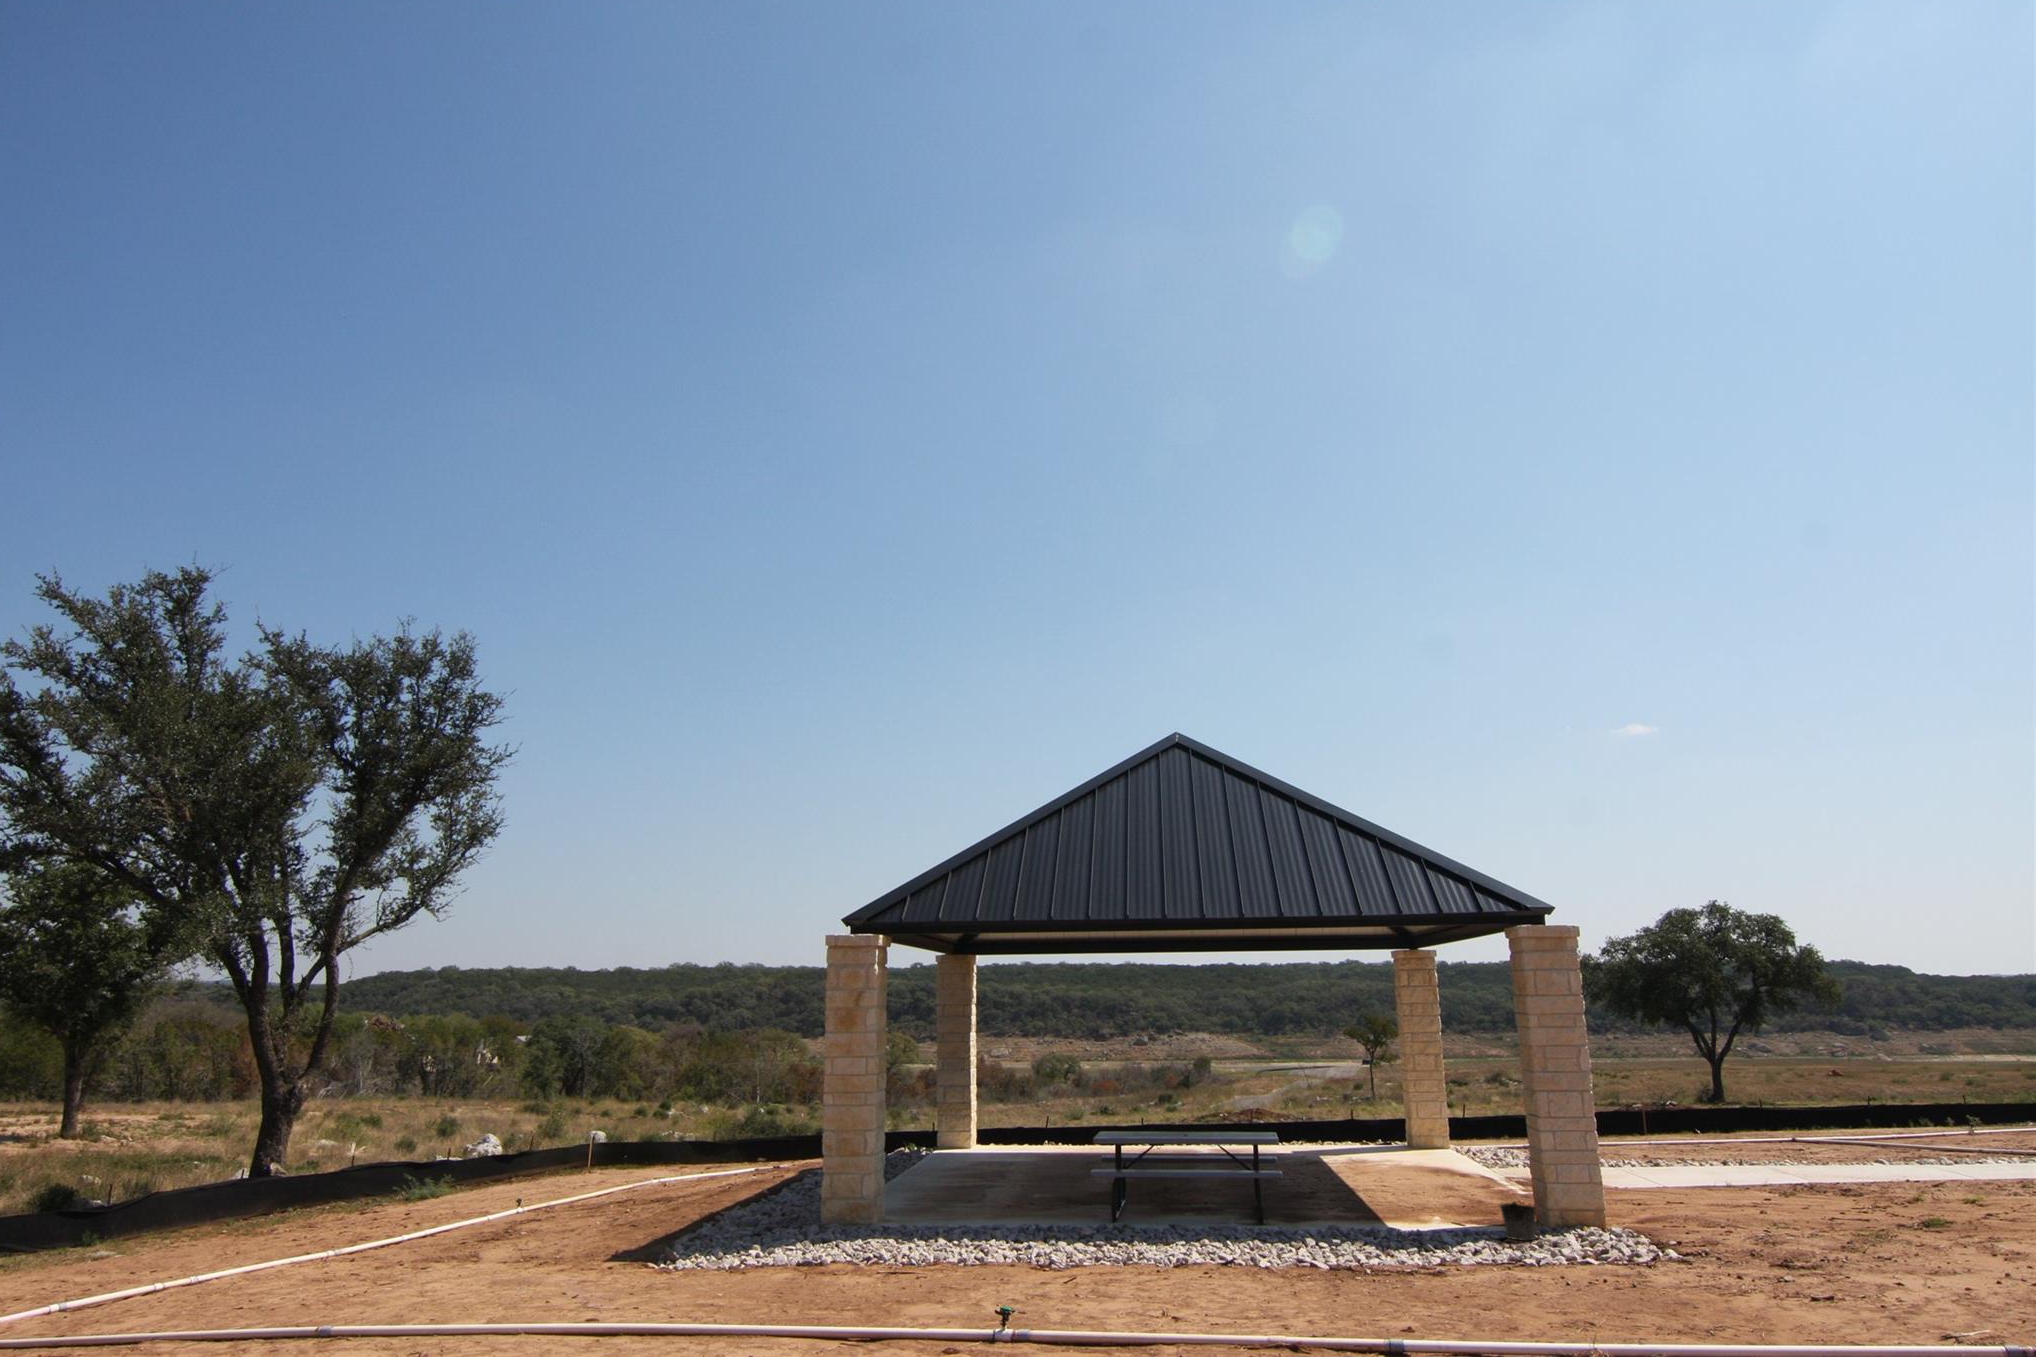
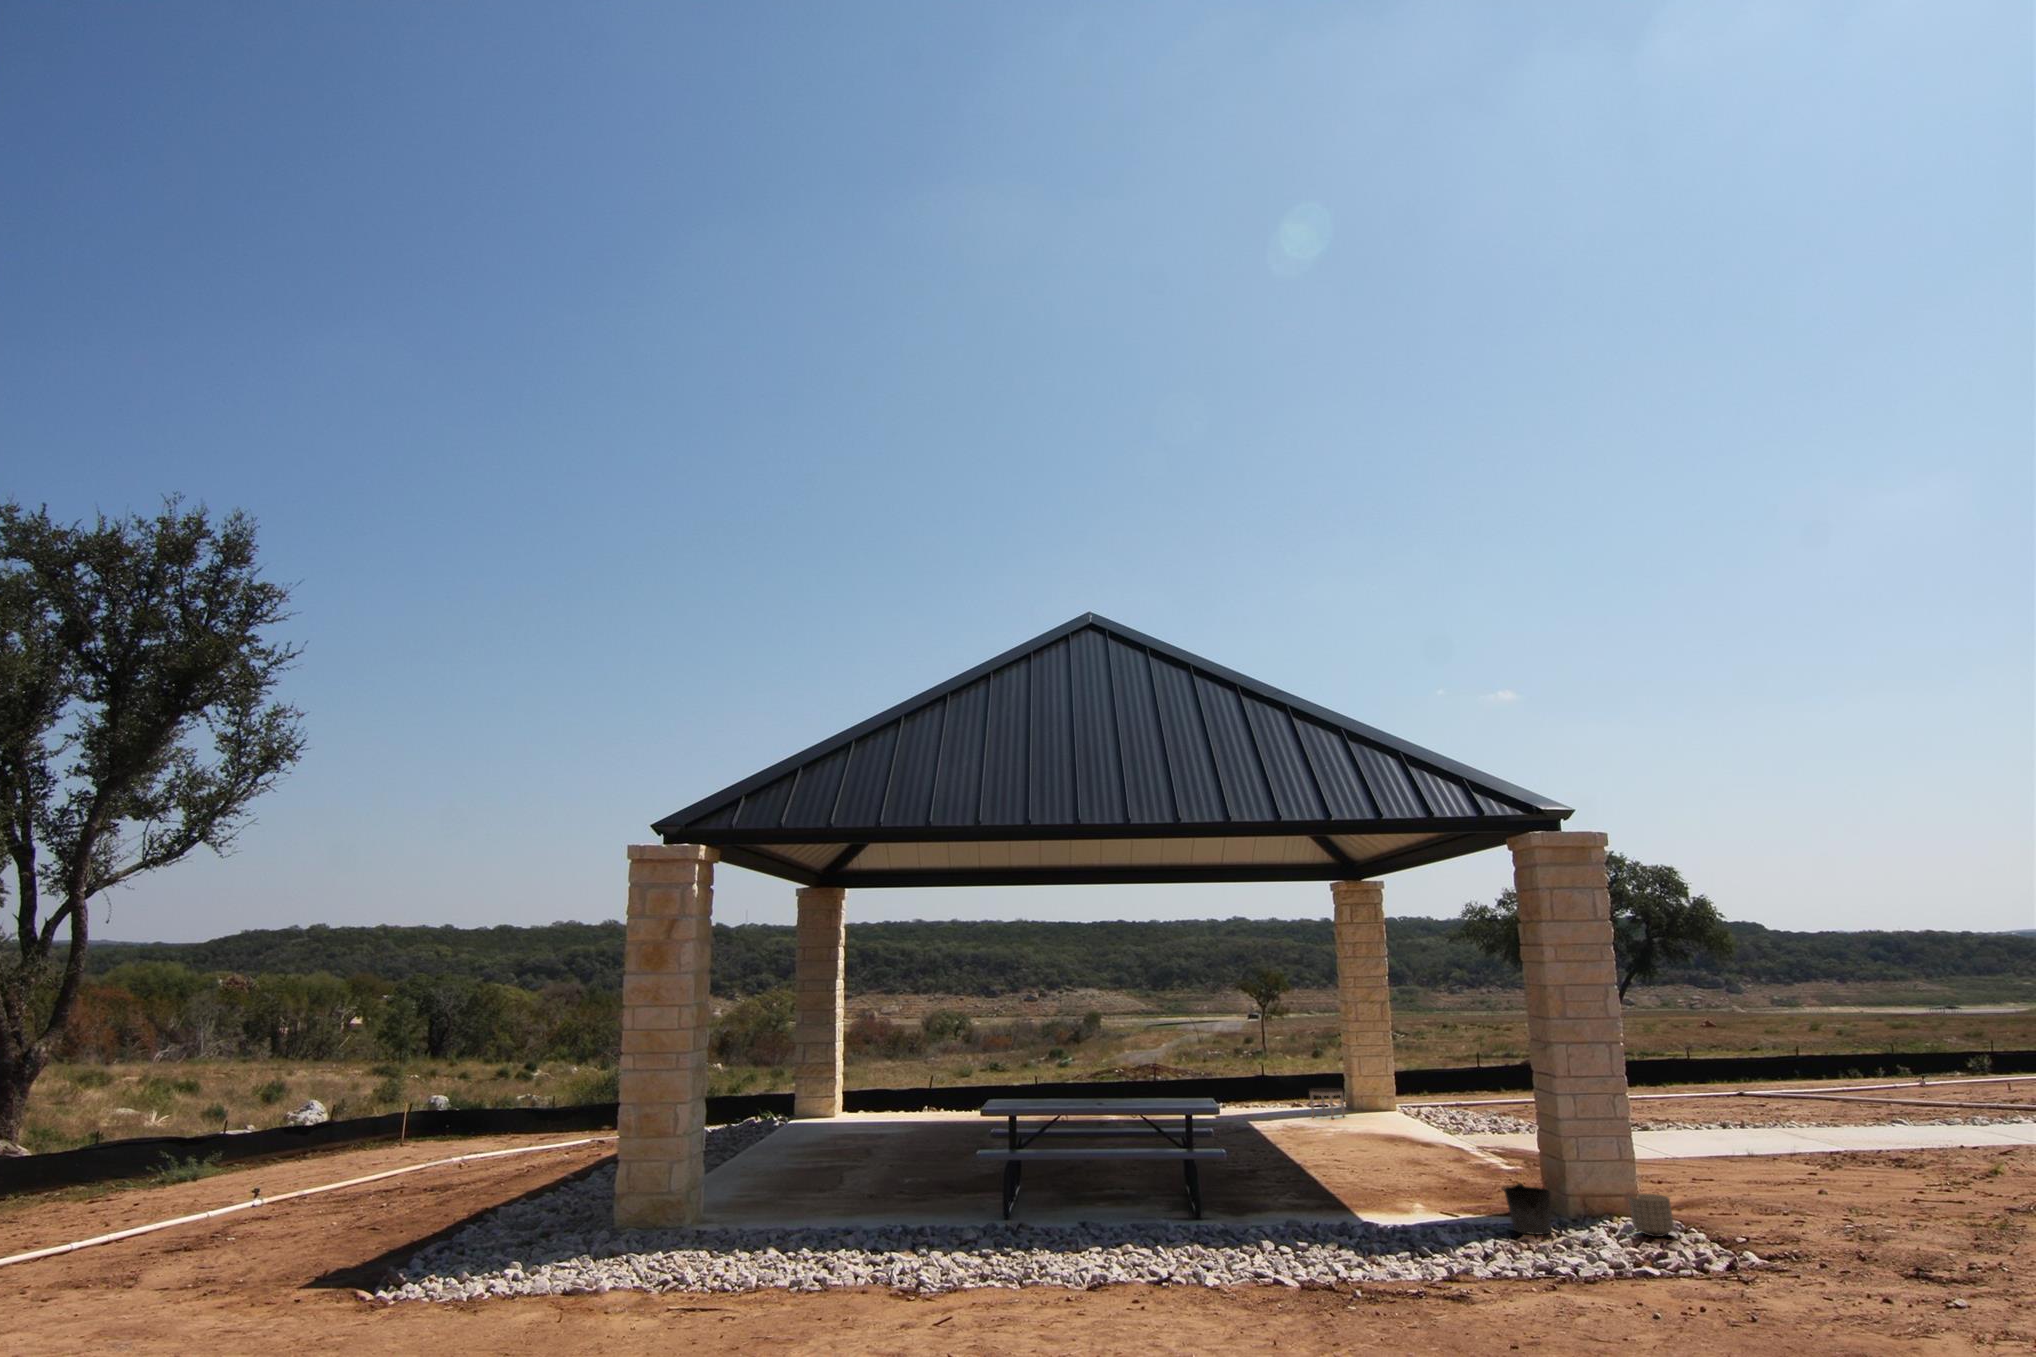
round table: none [1380,1130,1414,1158] -> present [1309,1088,1345,1119]
planter: none [1596,1210,1631,1243] -> present [1629,1194,1675,1237]

